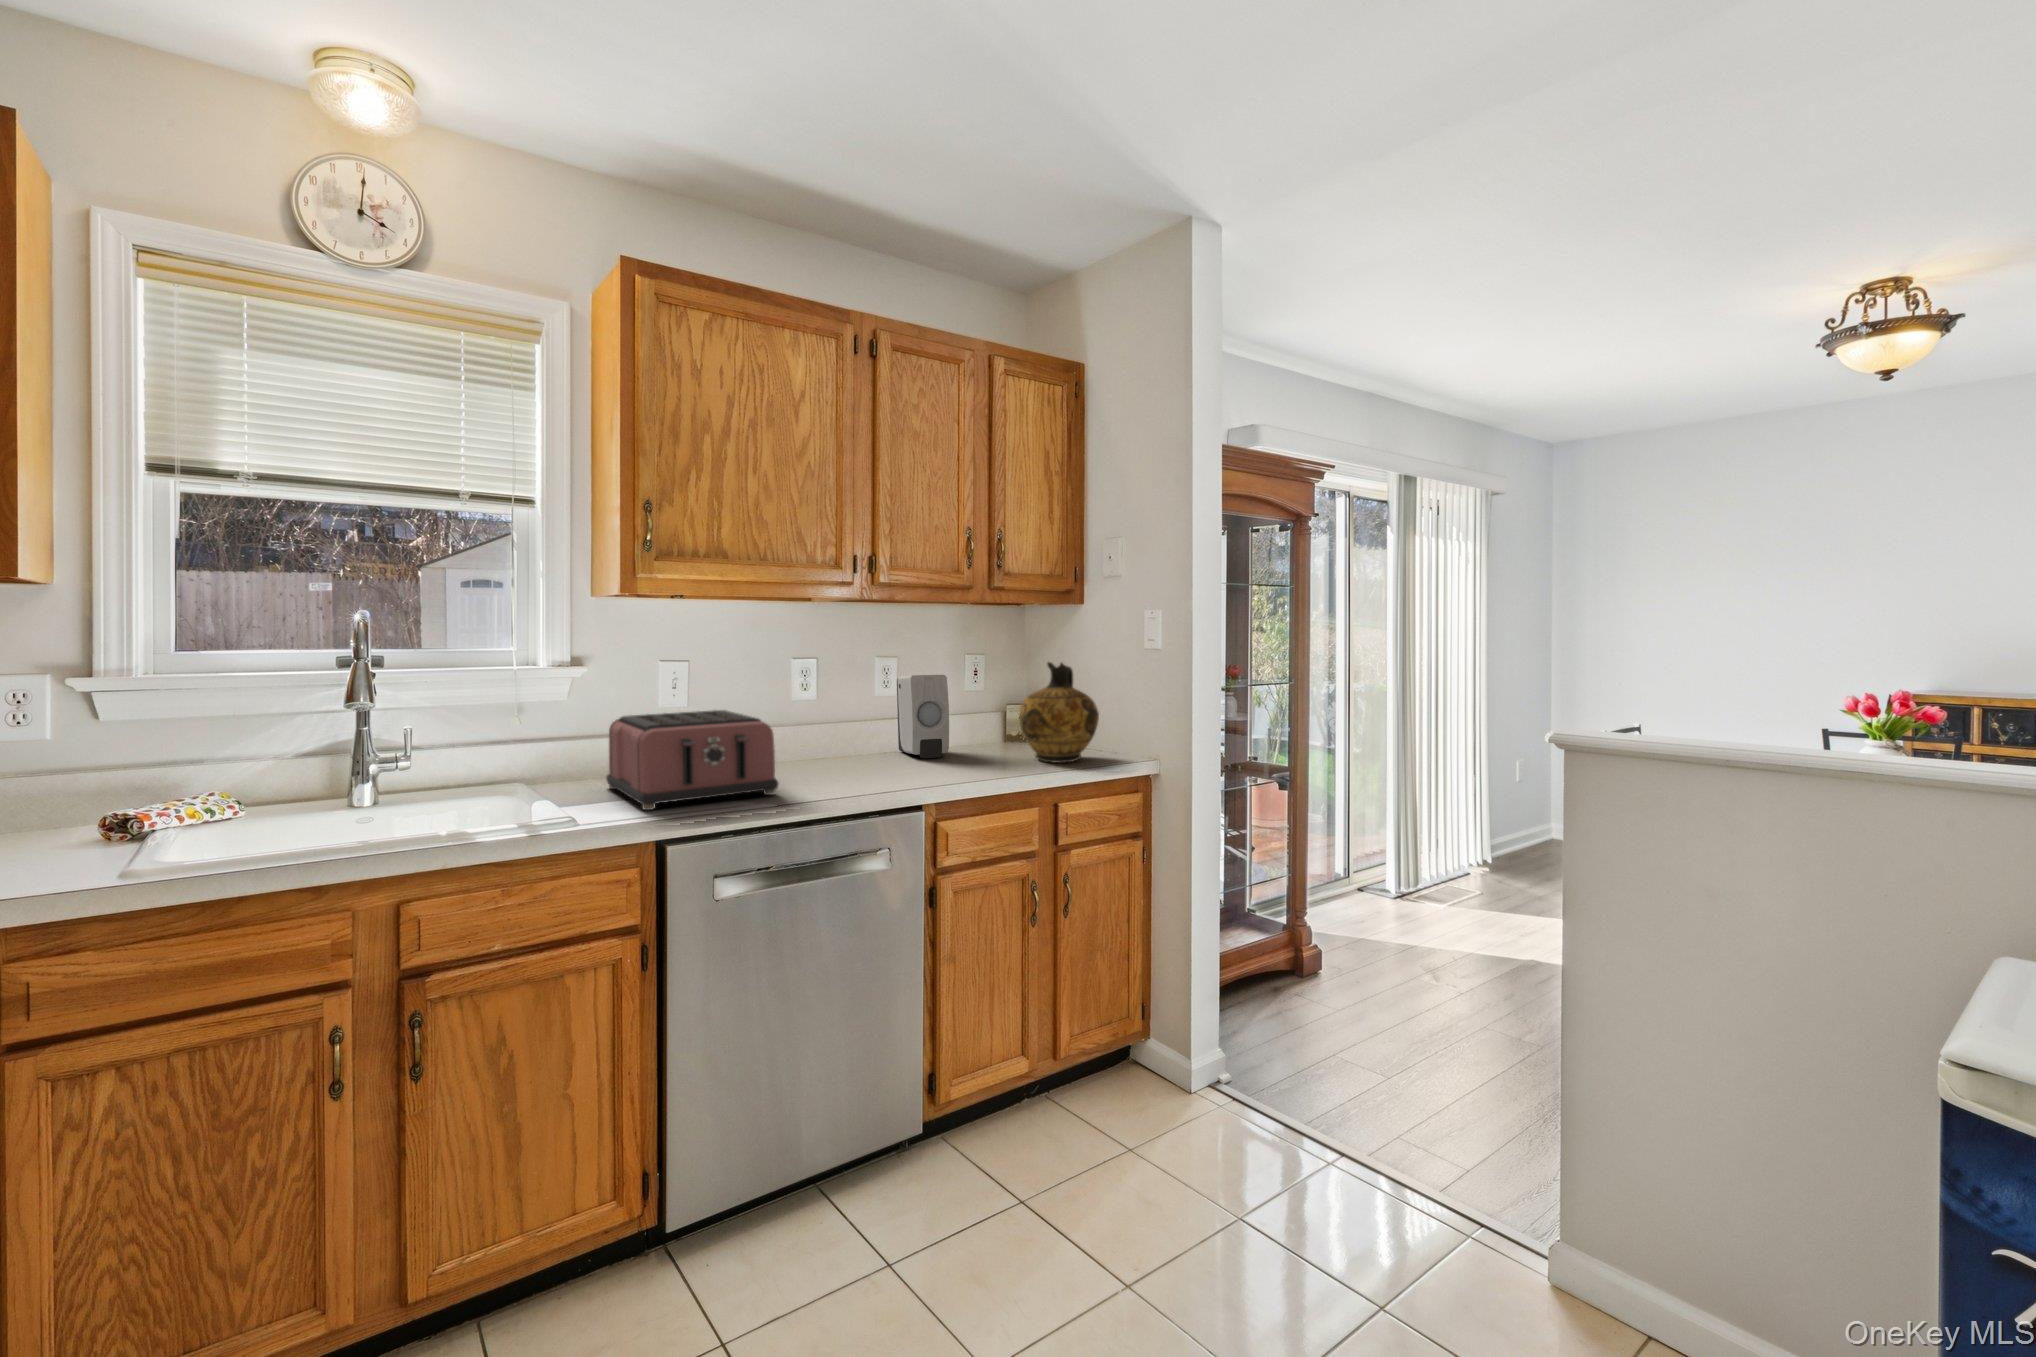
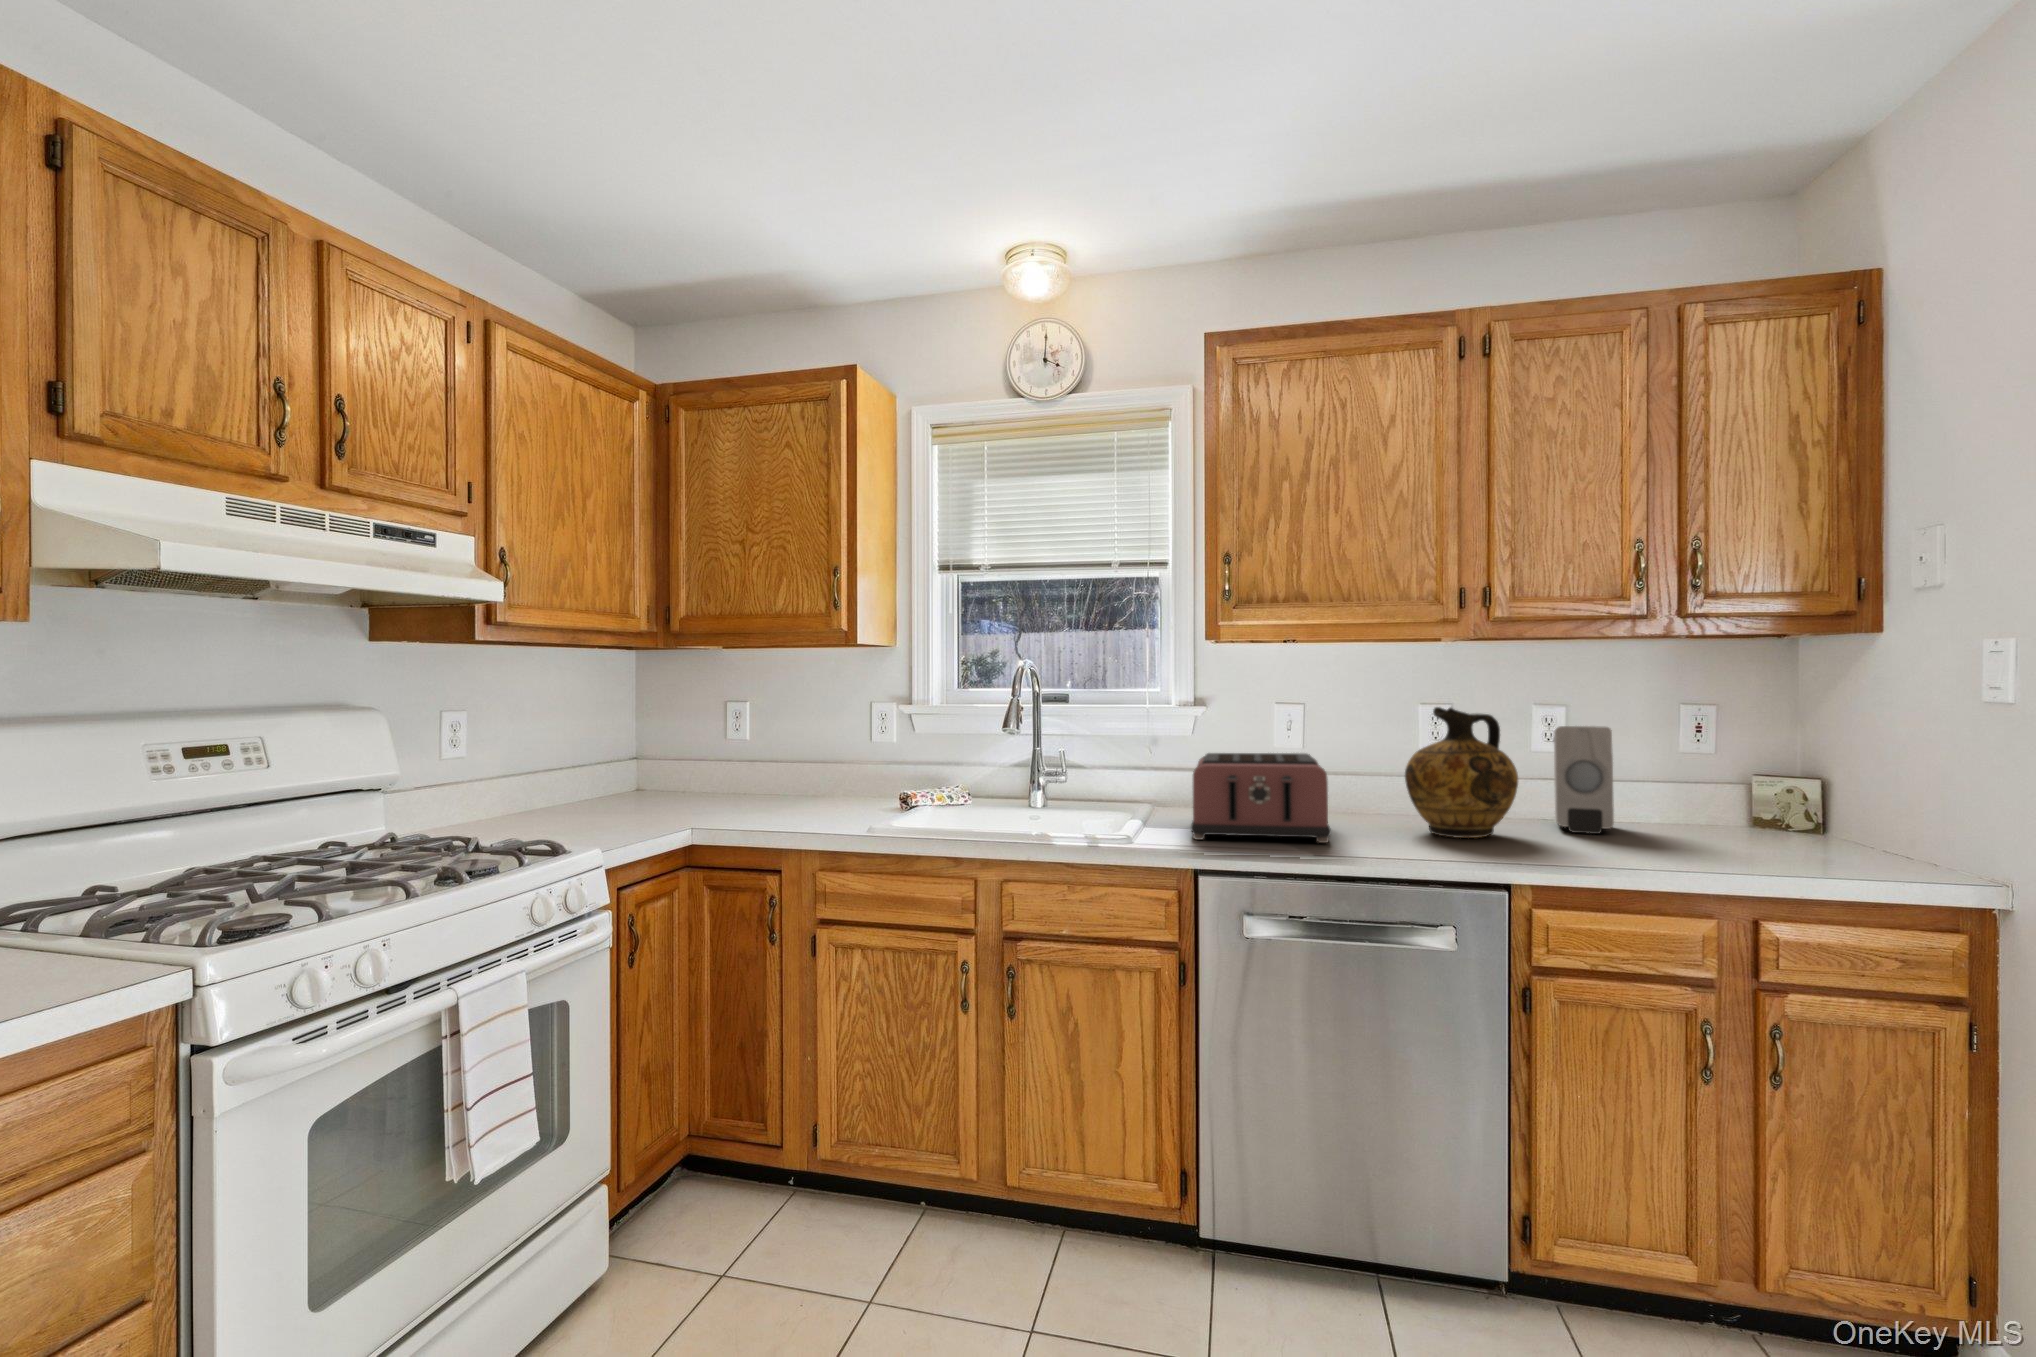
ceramic jug: present [1019,662,1099,763] -> present [1405,707,1518,838]

